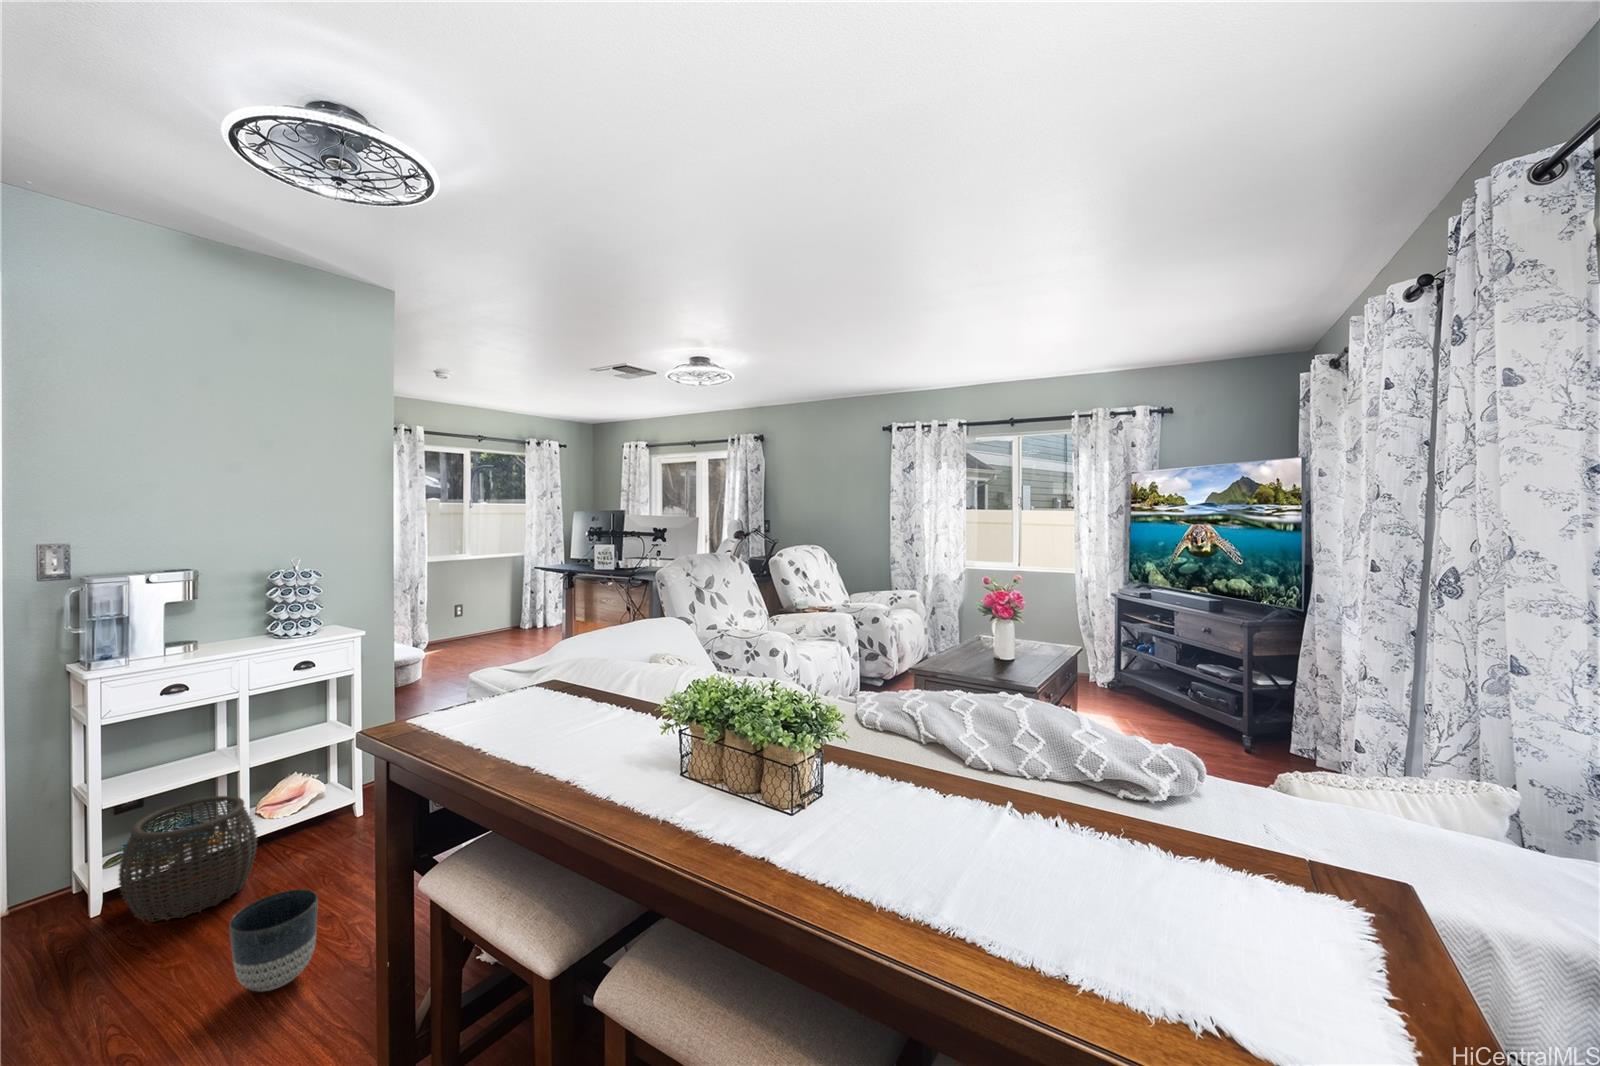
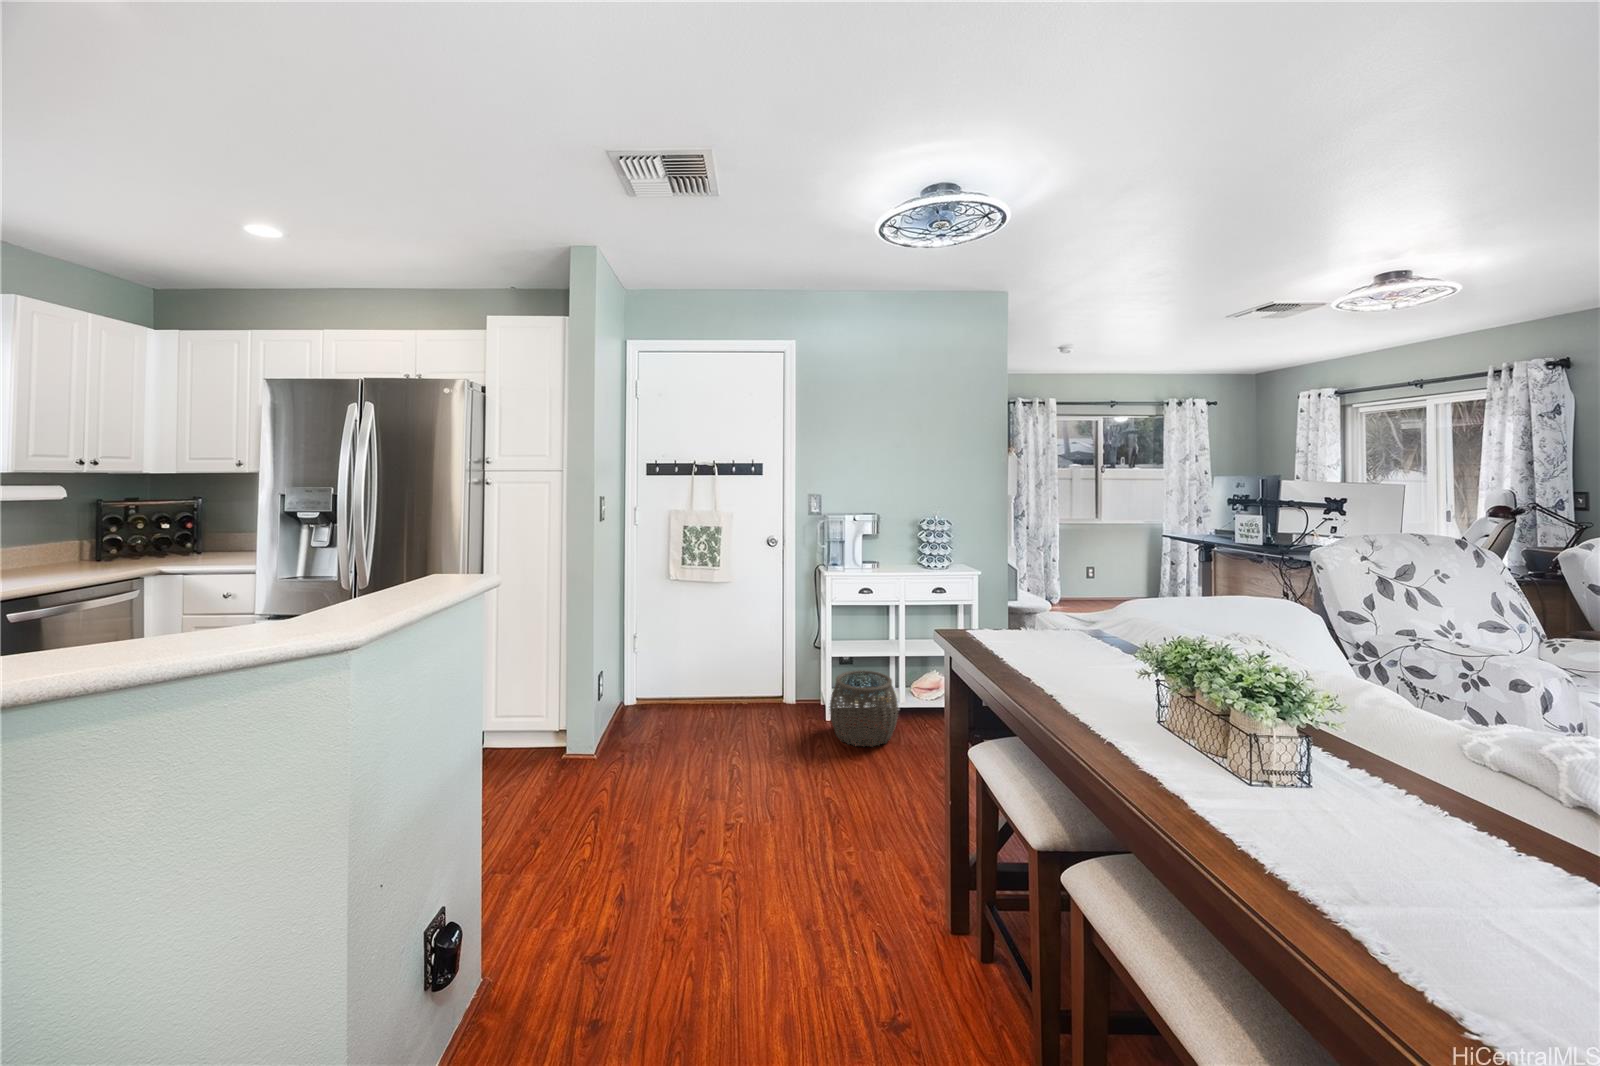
planter: present [229,889,318,992] -> none [861,752,912,822]

